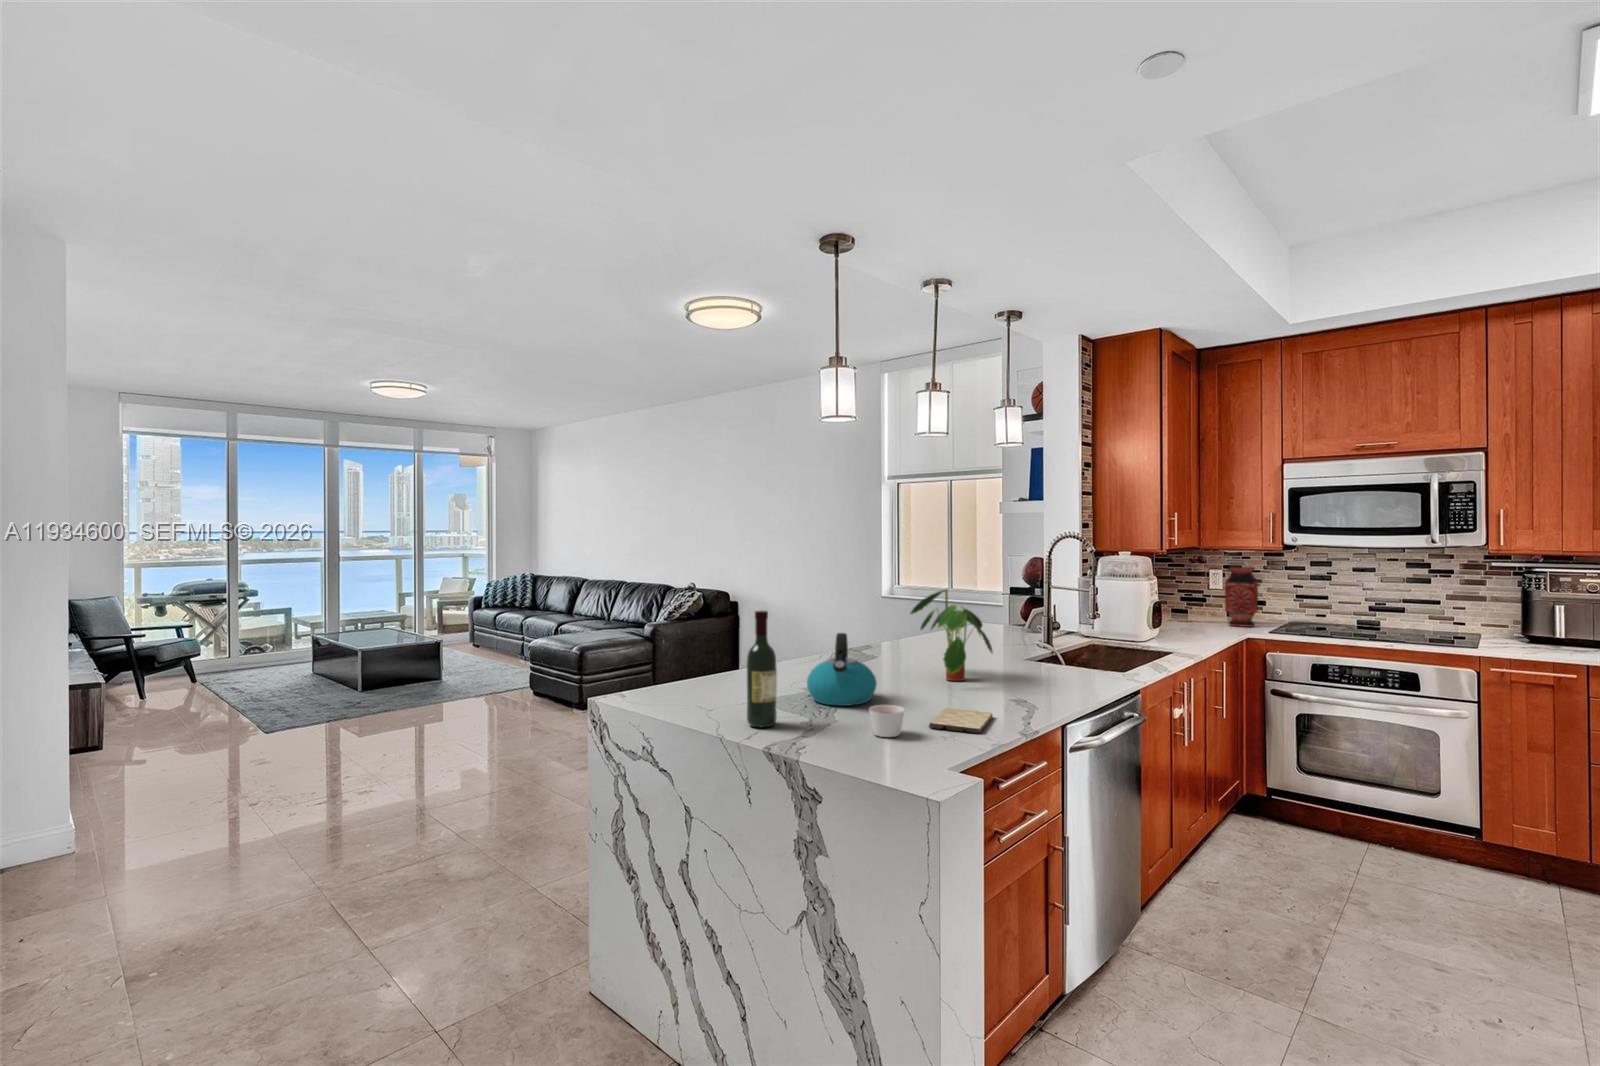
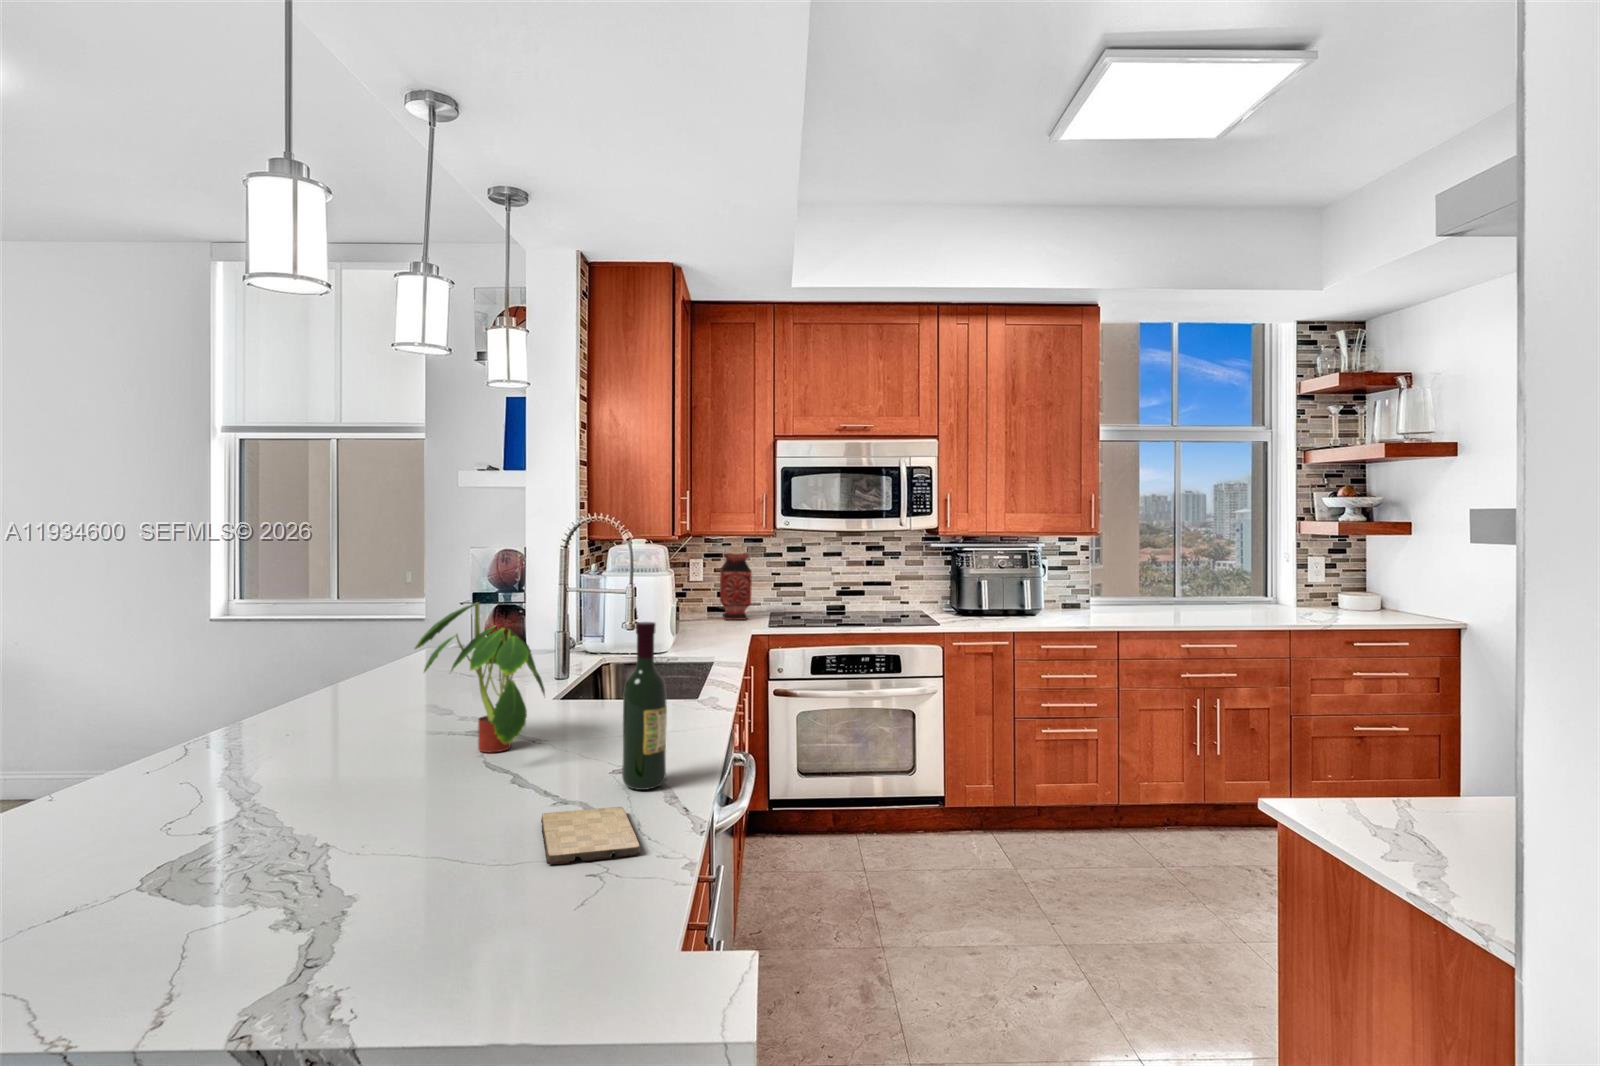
wine bottle: present [747,611,777,727] -> present [622,622,667,790]
kettle: present [807,633,877,706] -> none [239,704,397,857]
candle: present [869,705,905,737] -> none [447,841,522,915]

